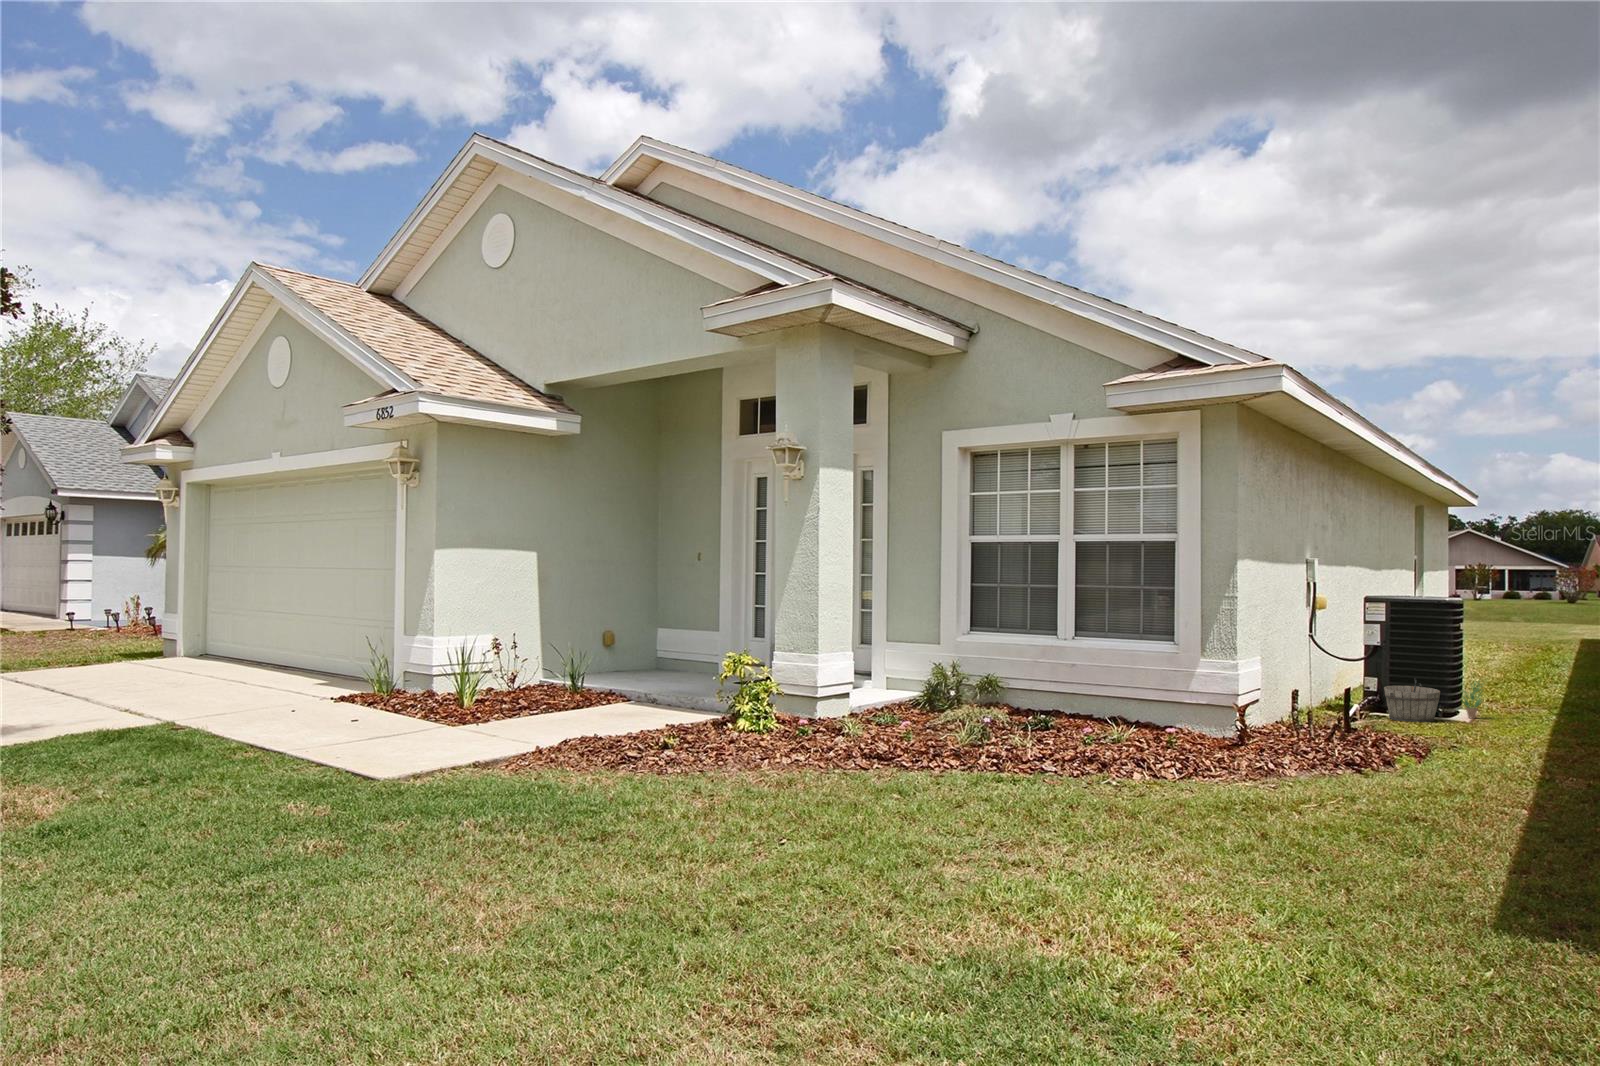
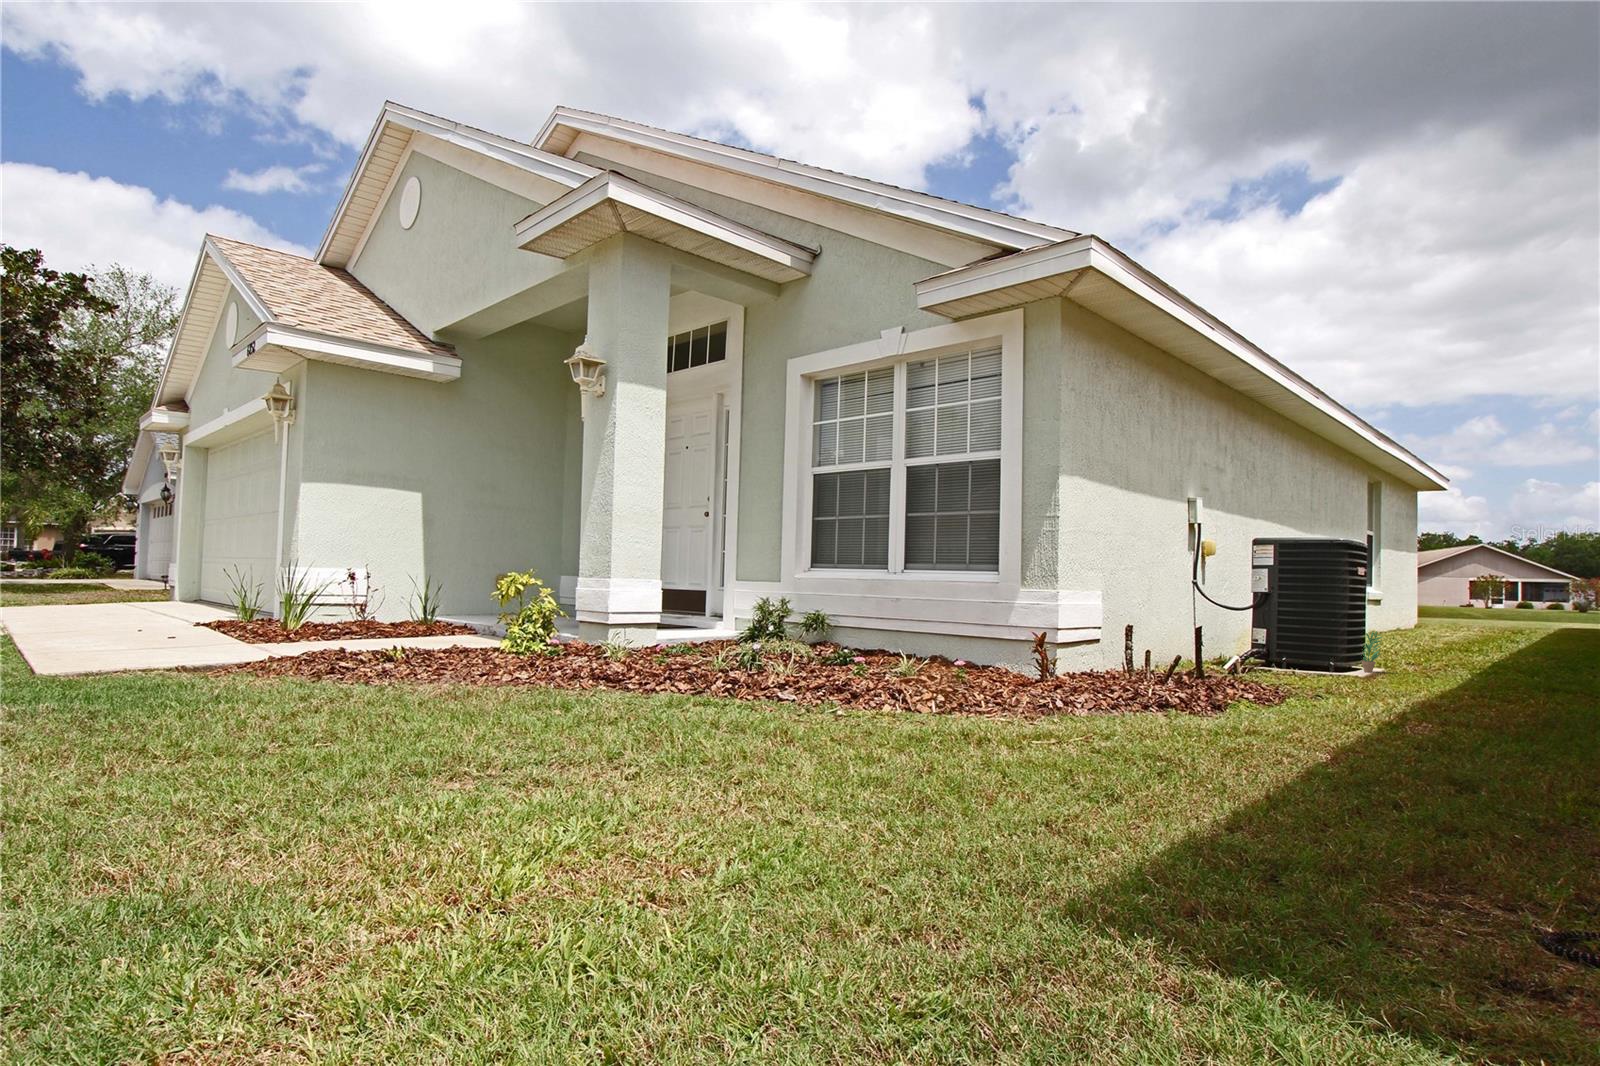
wooden bucket: present [1384,678,1440,722] -> none [1269,627,1331,674]

